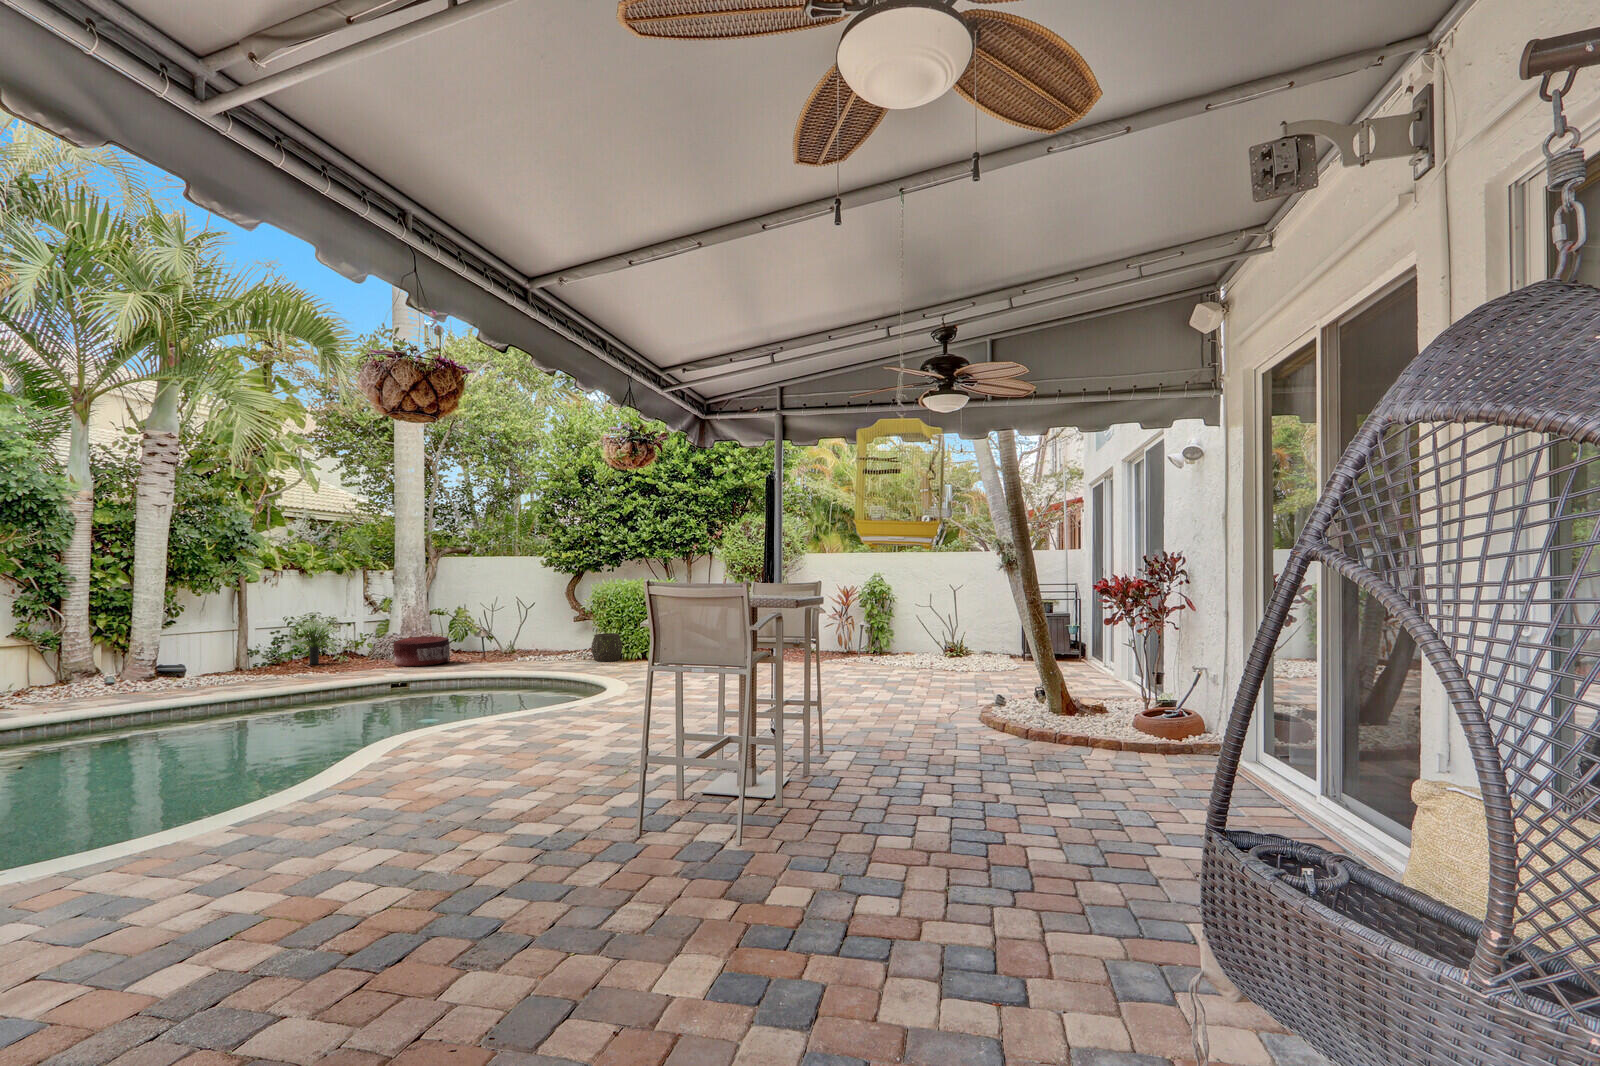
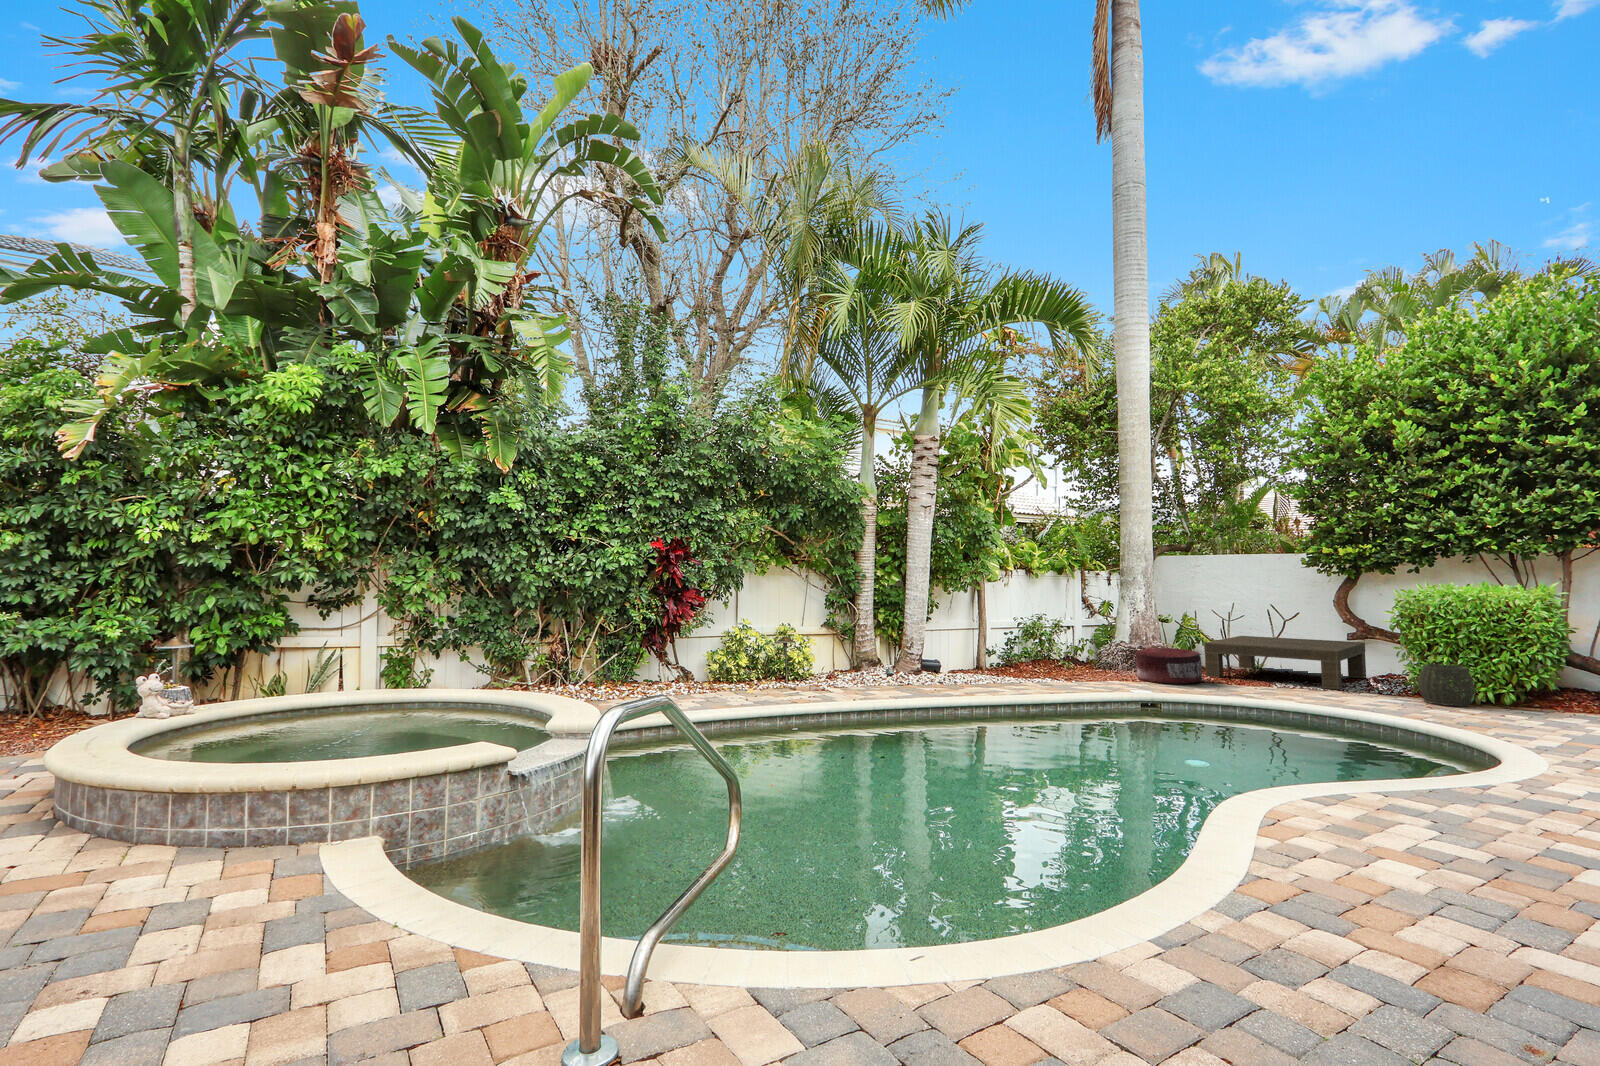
potted plant: present [291,619,337,665] -> none [1025,621,1070,668]
coffee table: none [459,623,582,659] -> present [1204,636,1366,689]

